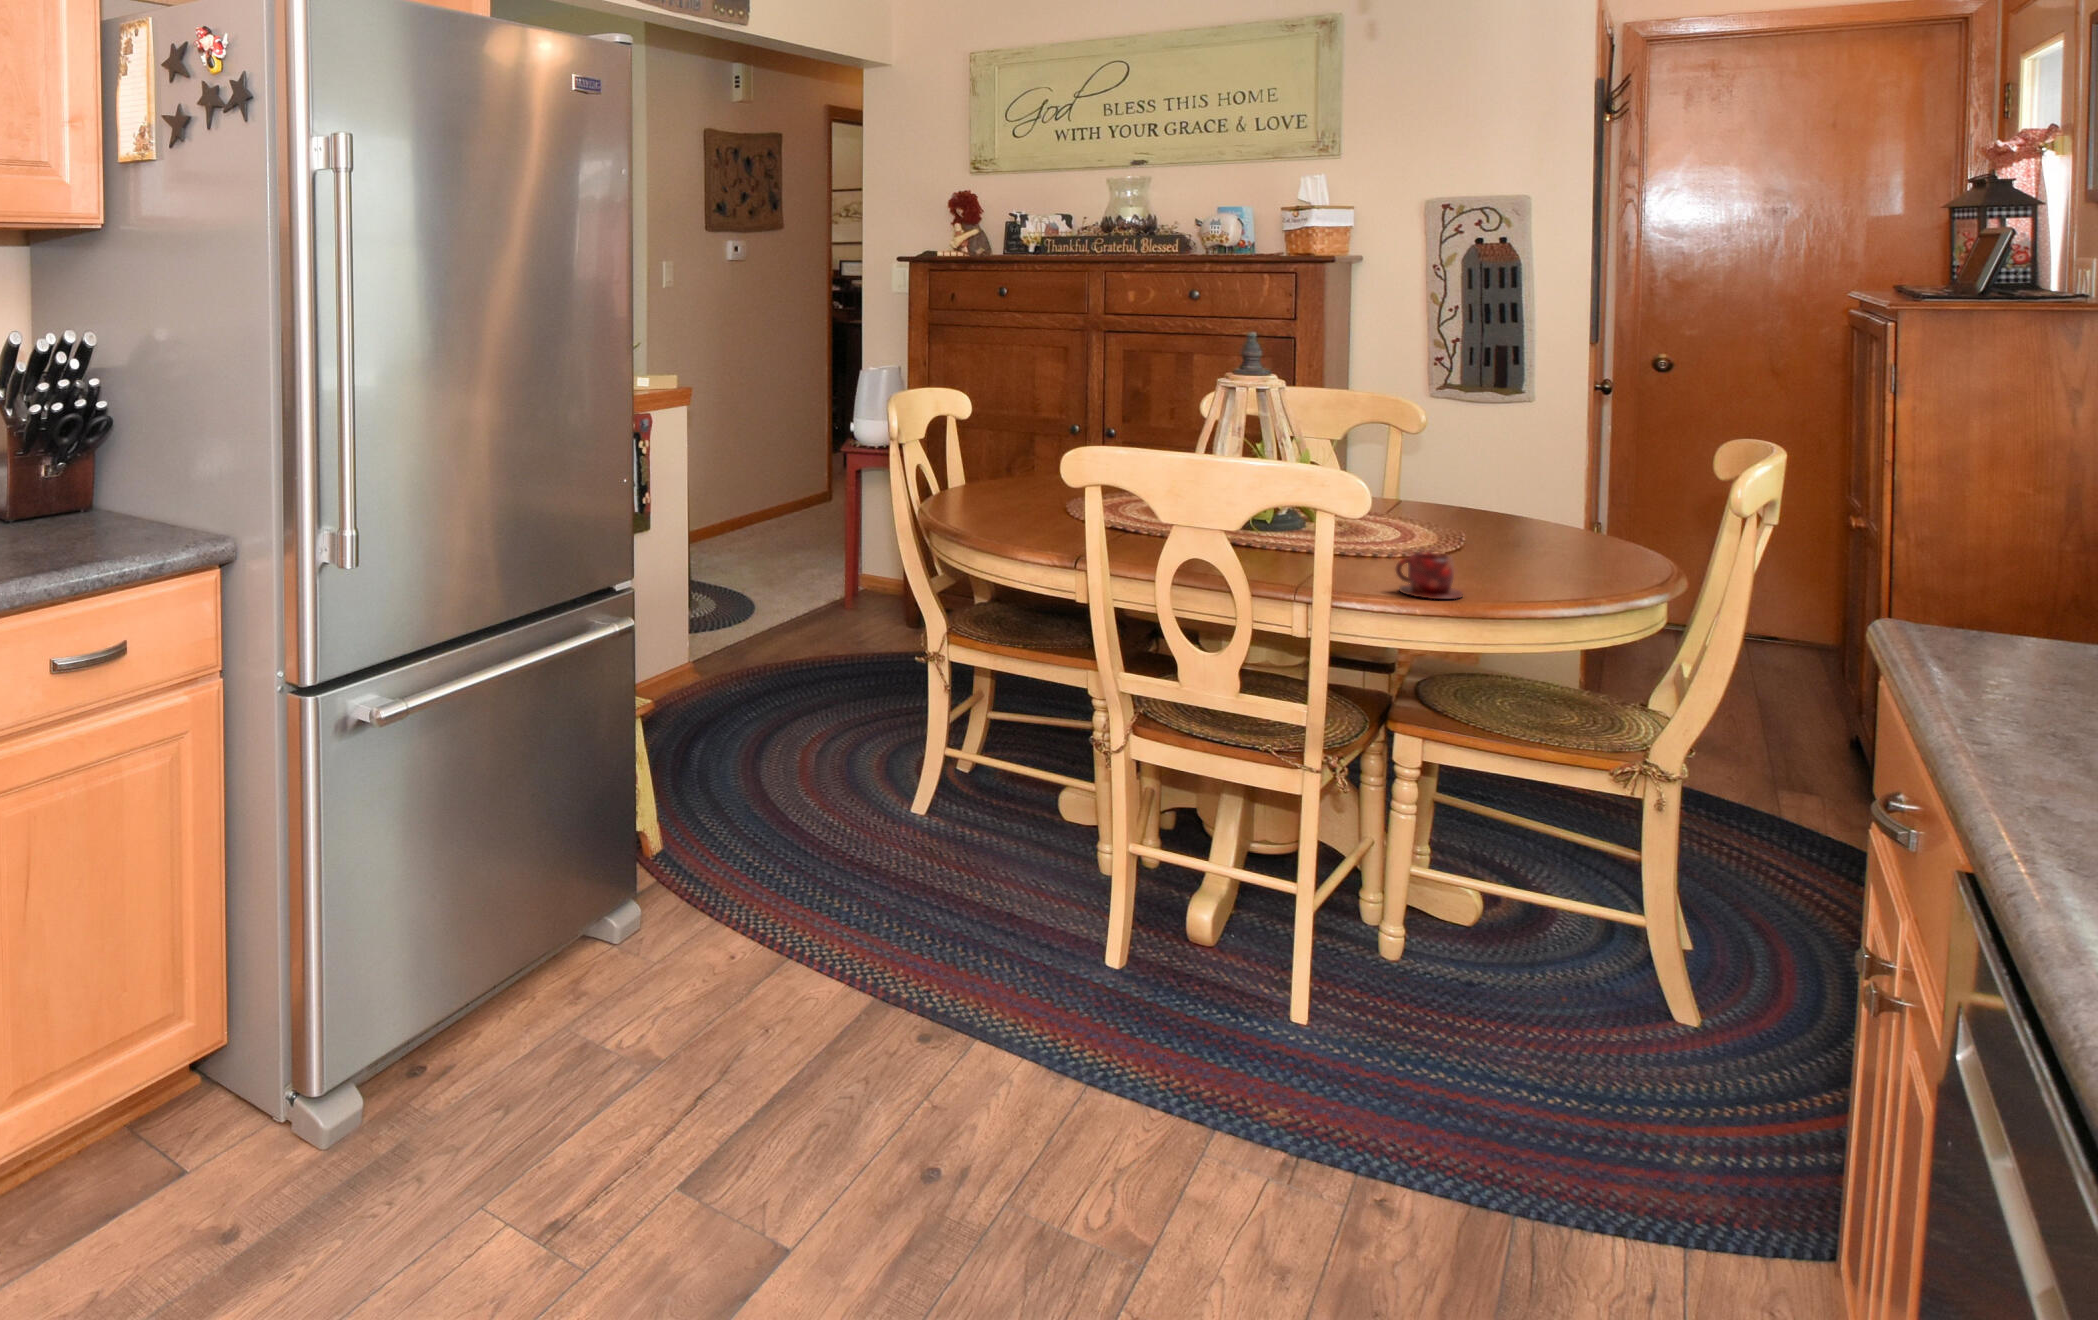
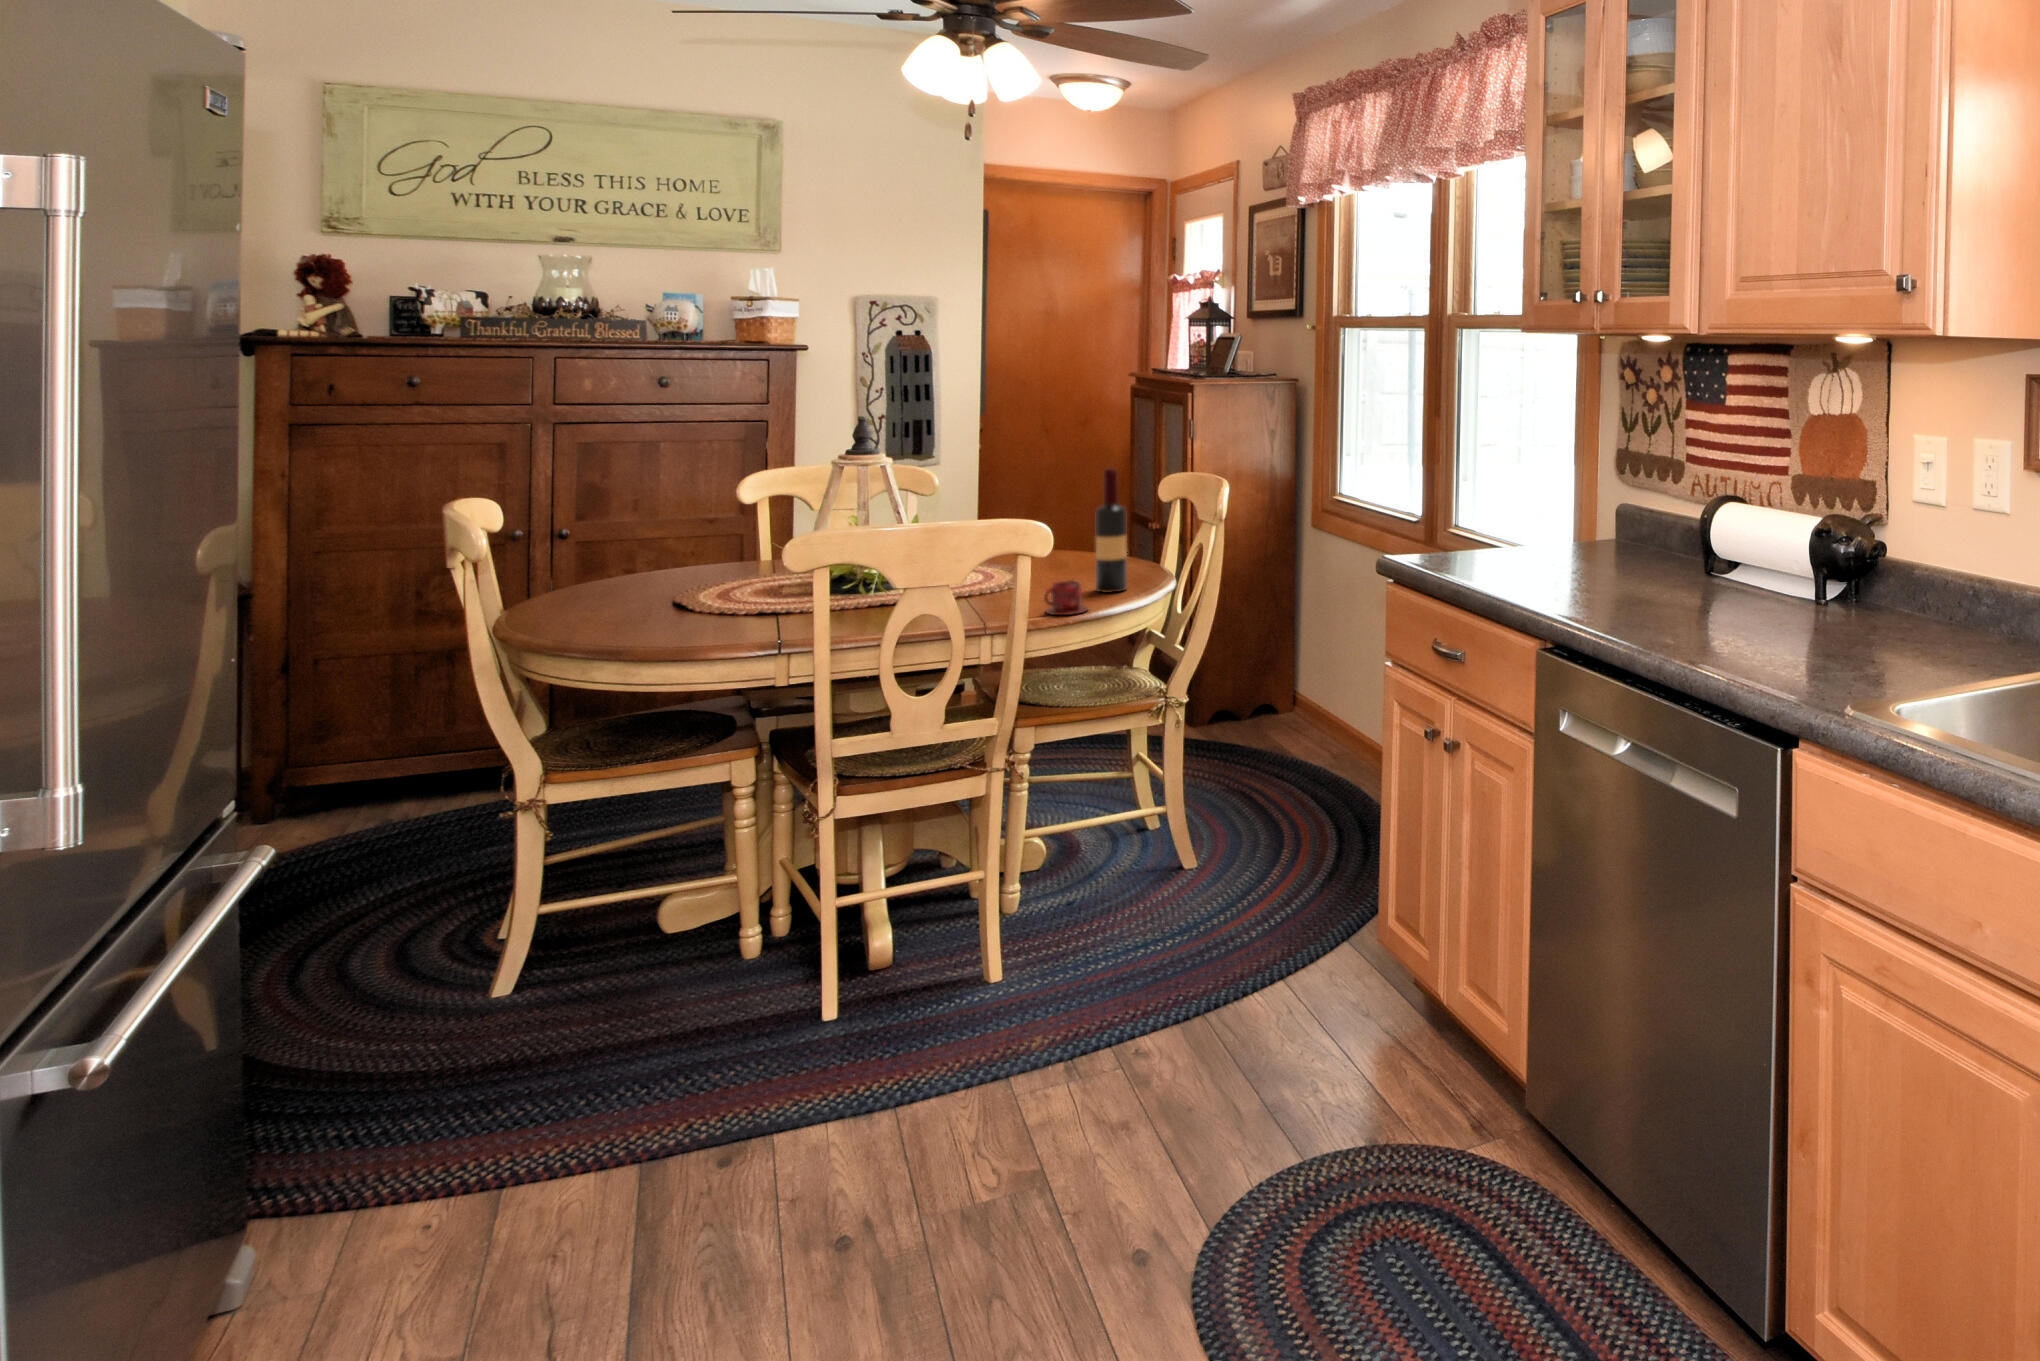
wine bottle: none [1515,411,1569,587] -> present [1096,468,1127,593]

